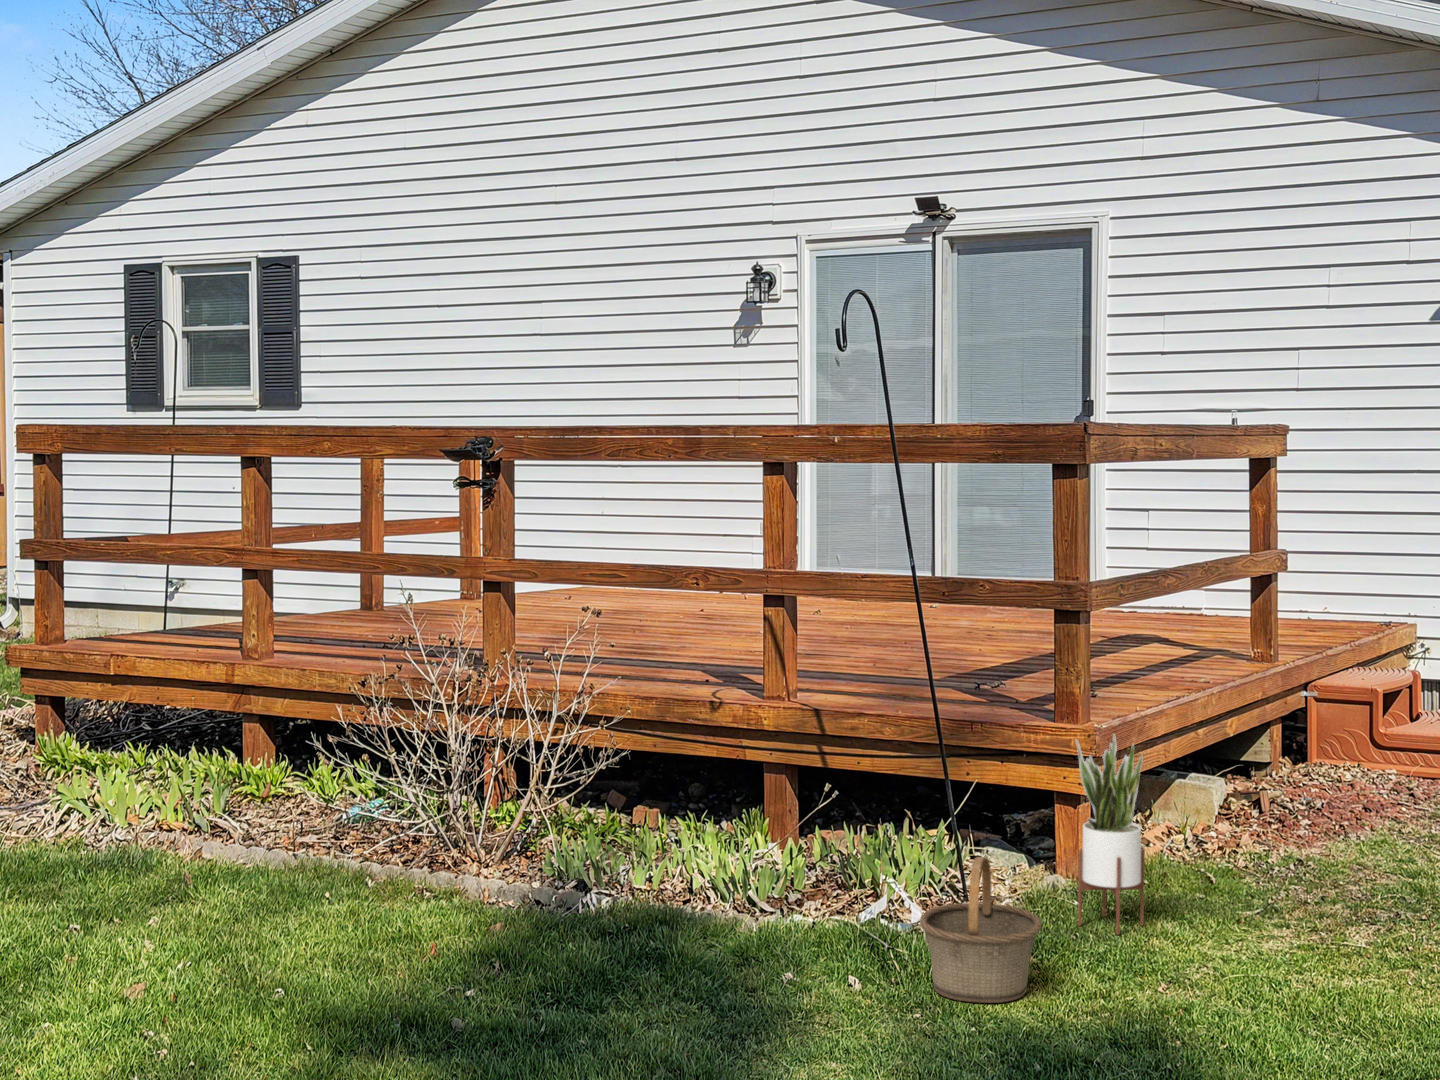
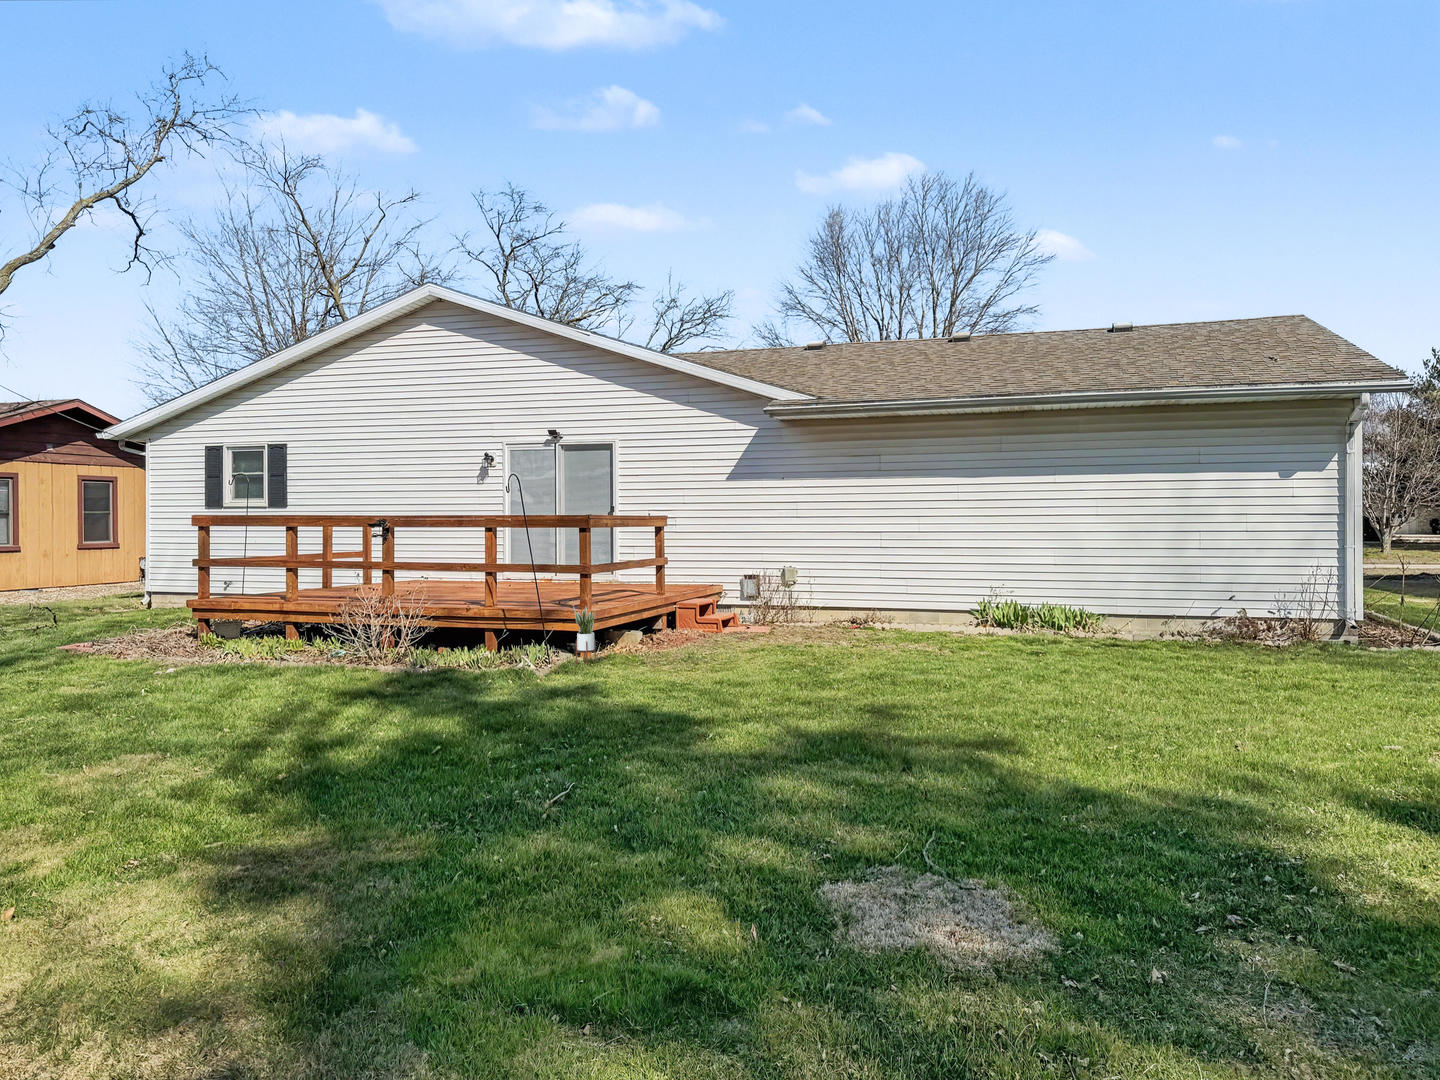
basket: present [920,857,1042,1003] -> present [213,617,243,639]

